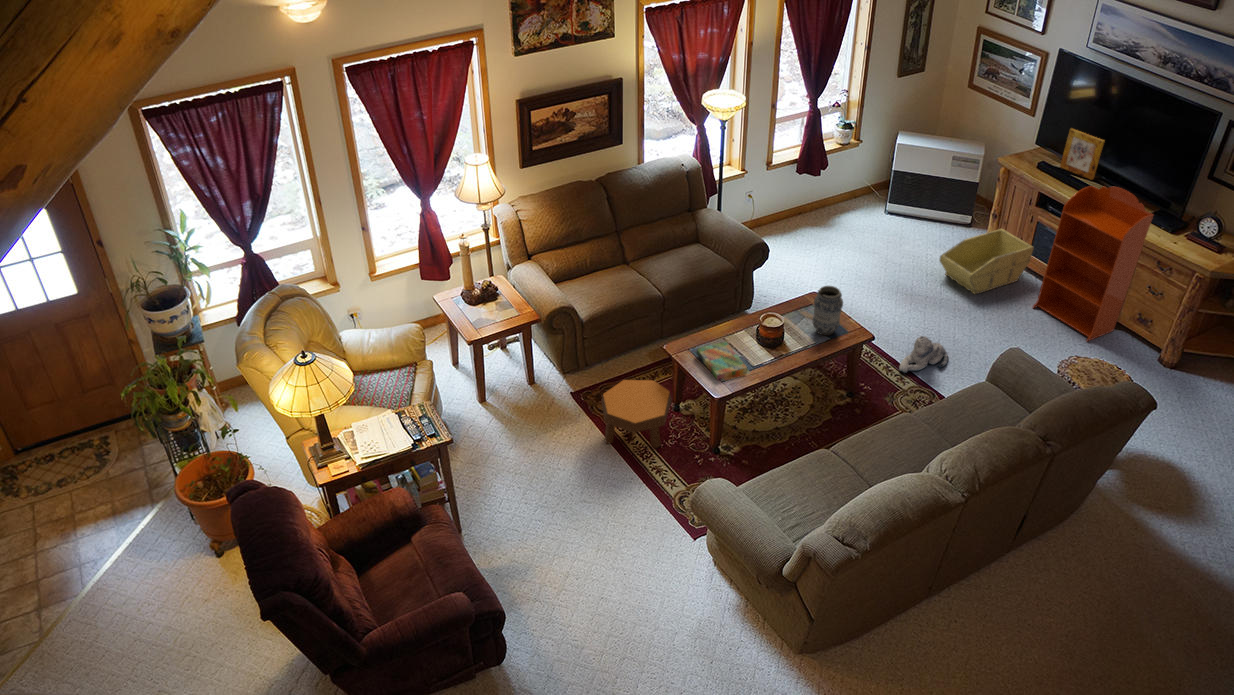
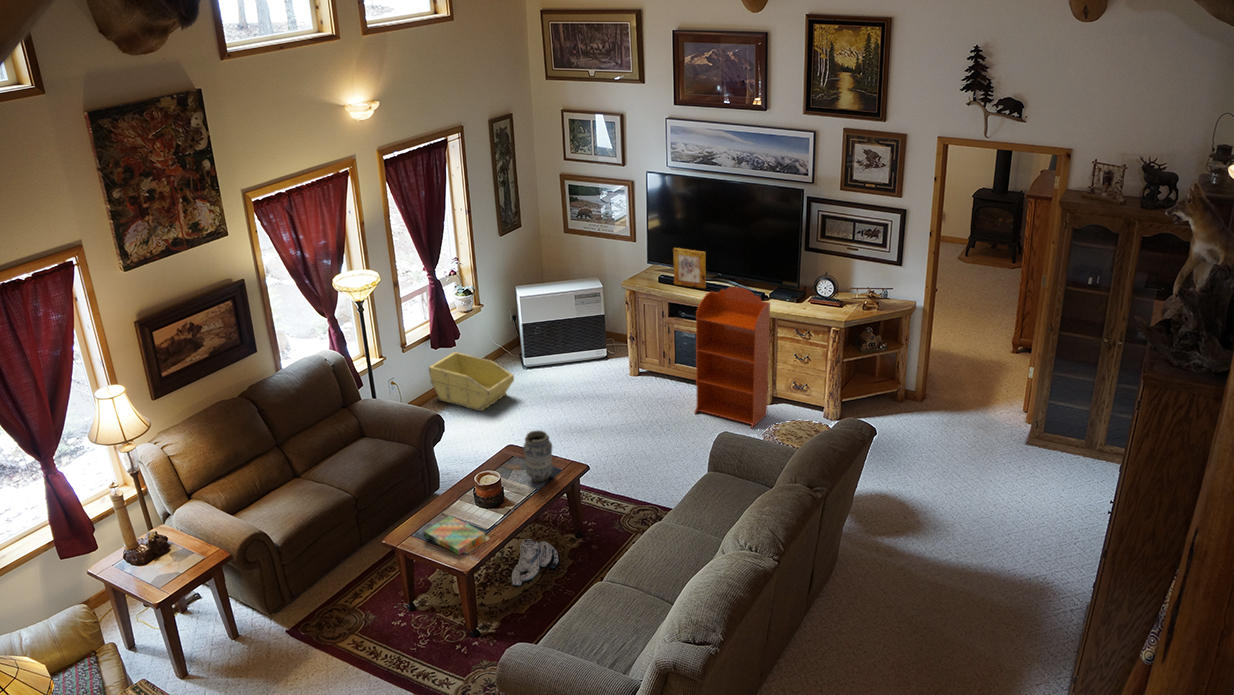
storage bin: present [940,229,1034,294] -> present [429,352,514,411]
plush toy: present [899,336,948,373] -> present [512,539,559,586]
footstool: present [602,380,672,448] -> none [334,582,417,669]

